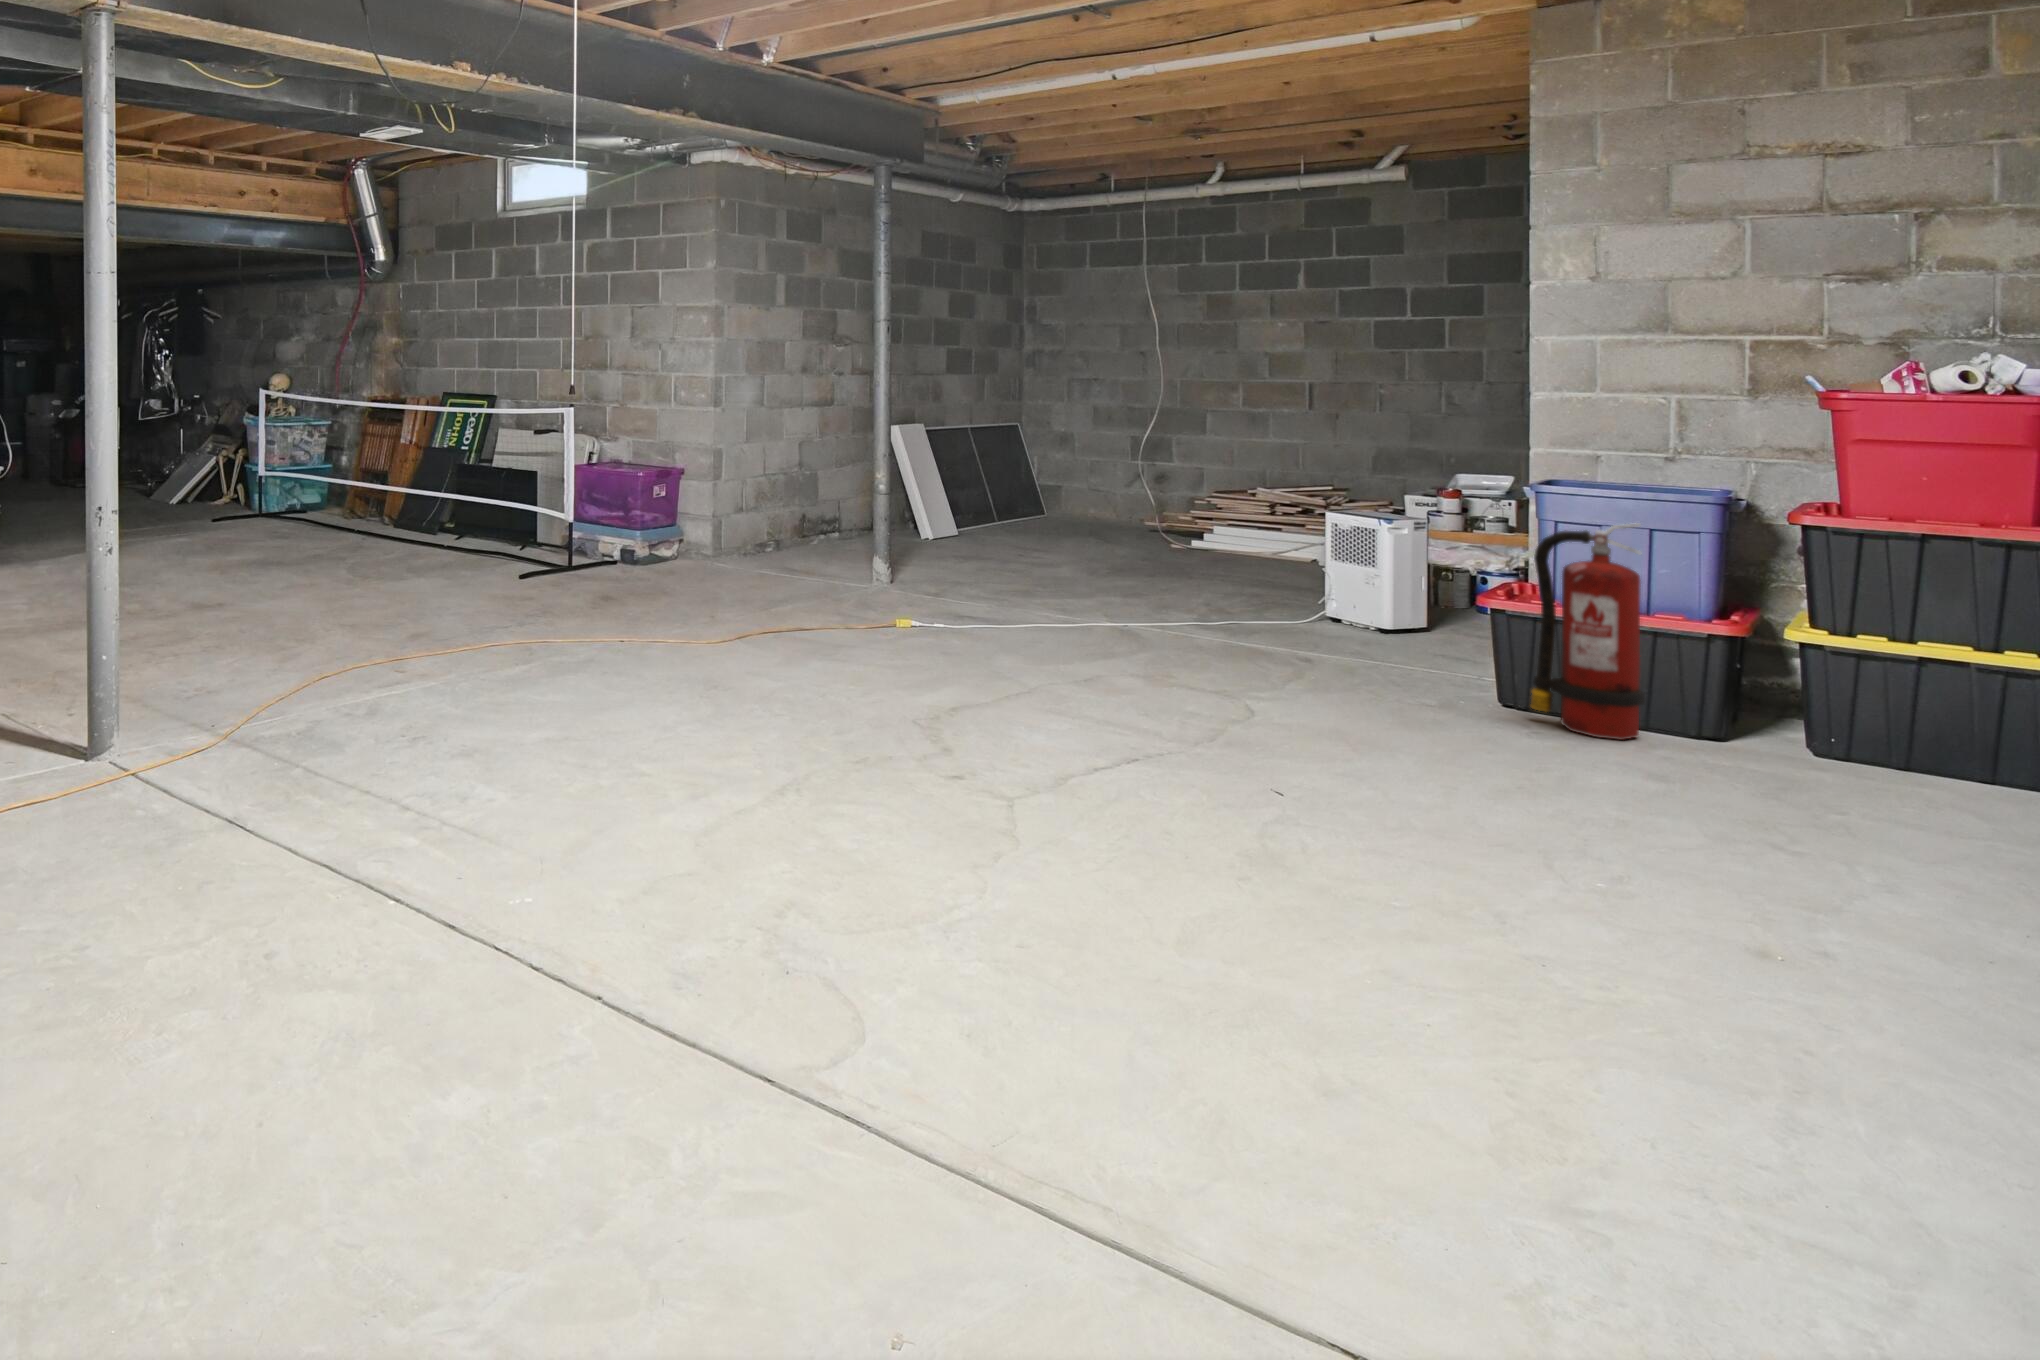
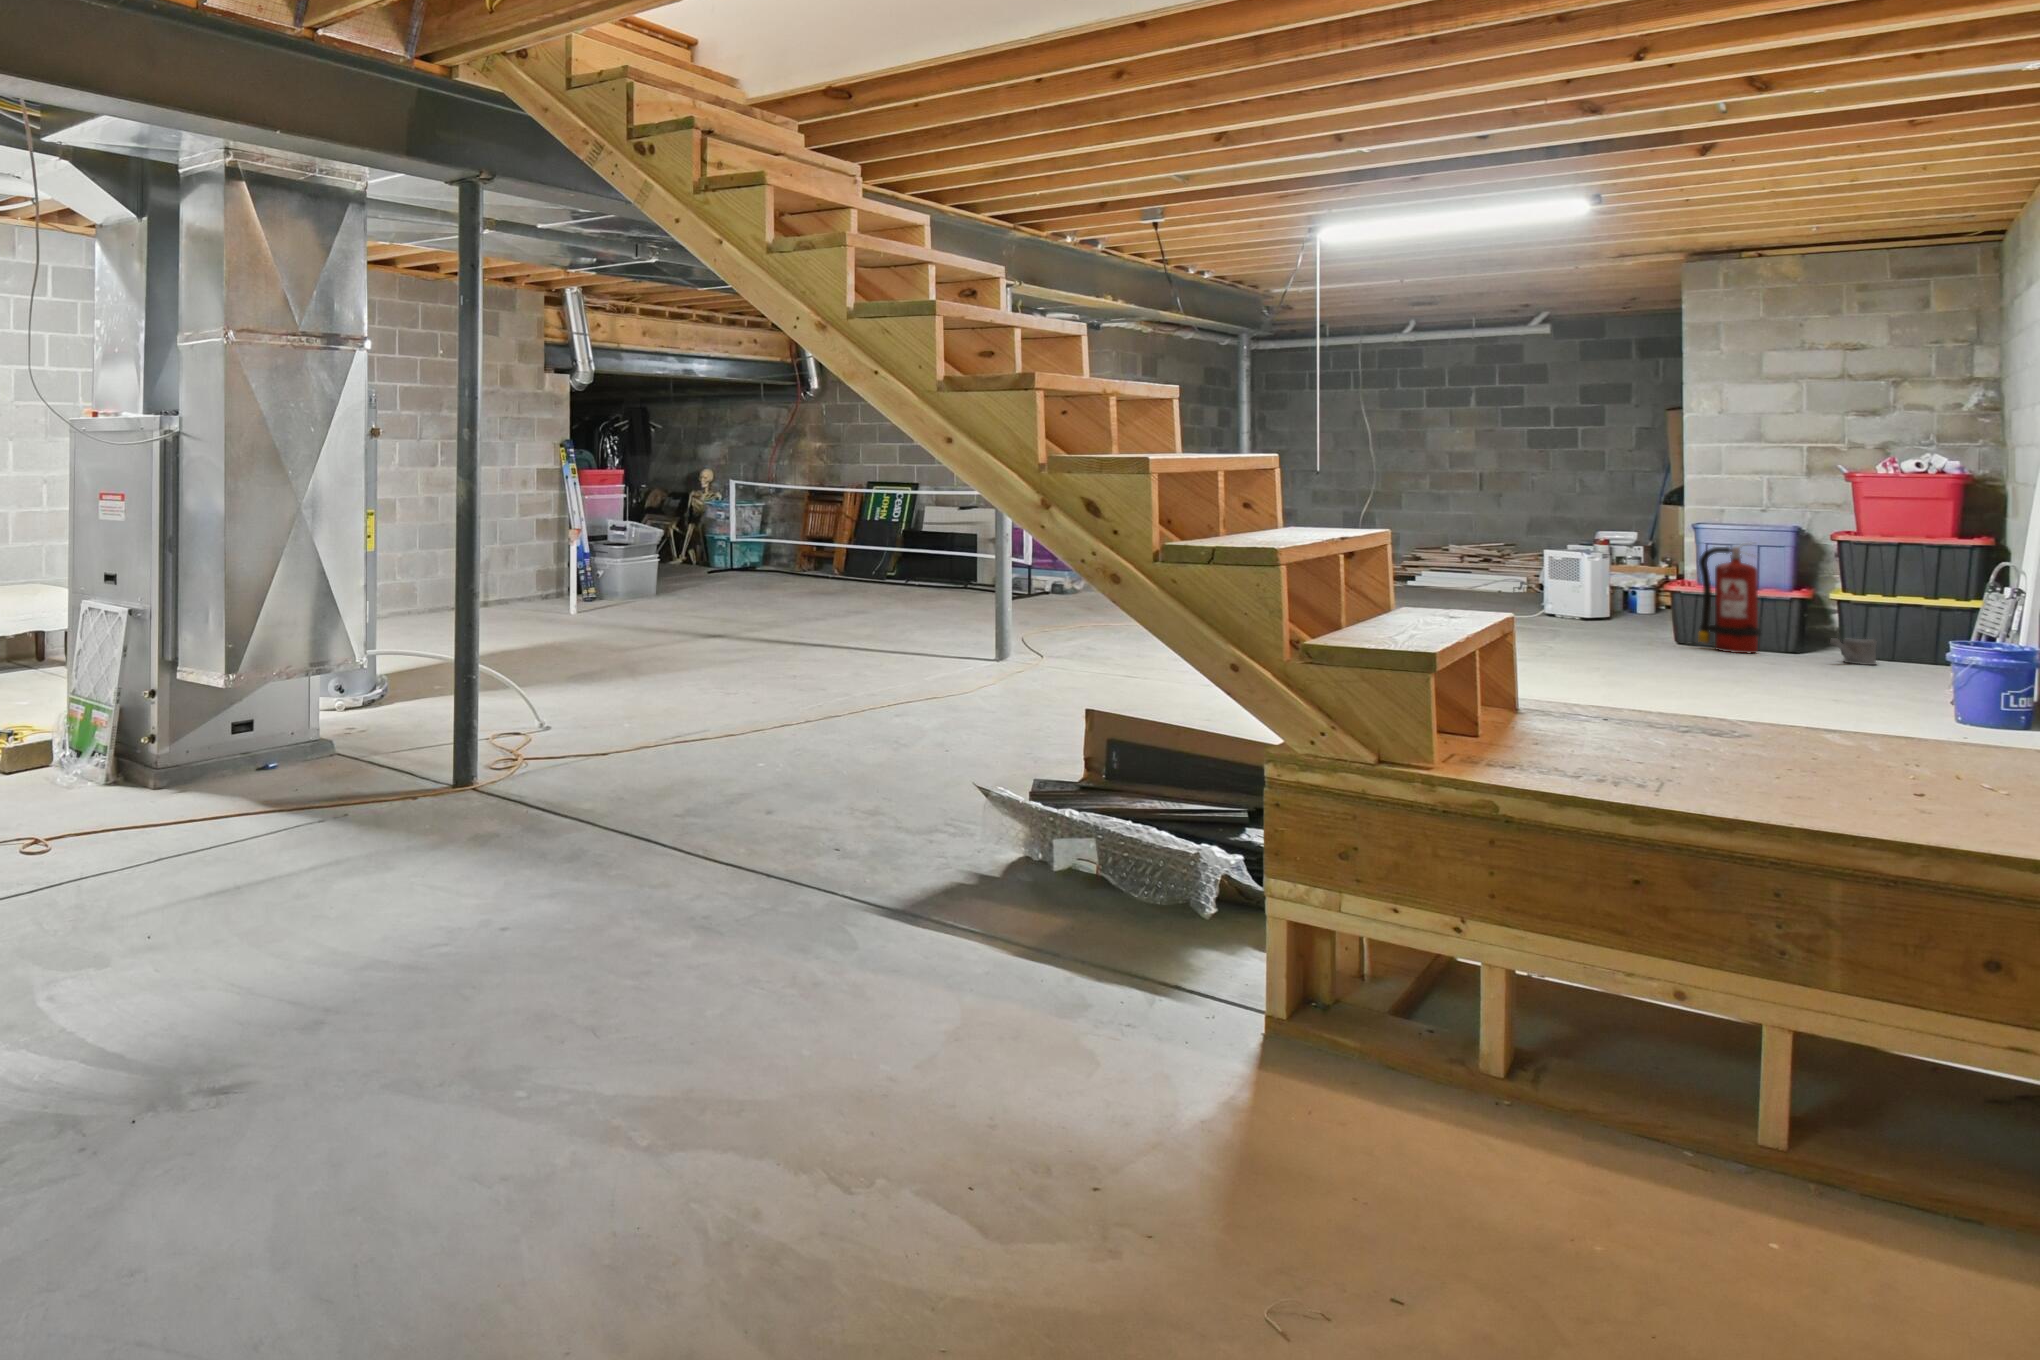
watering can: none [1774,725,1872,786] -> present [1830,638,1876,665]

